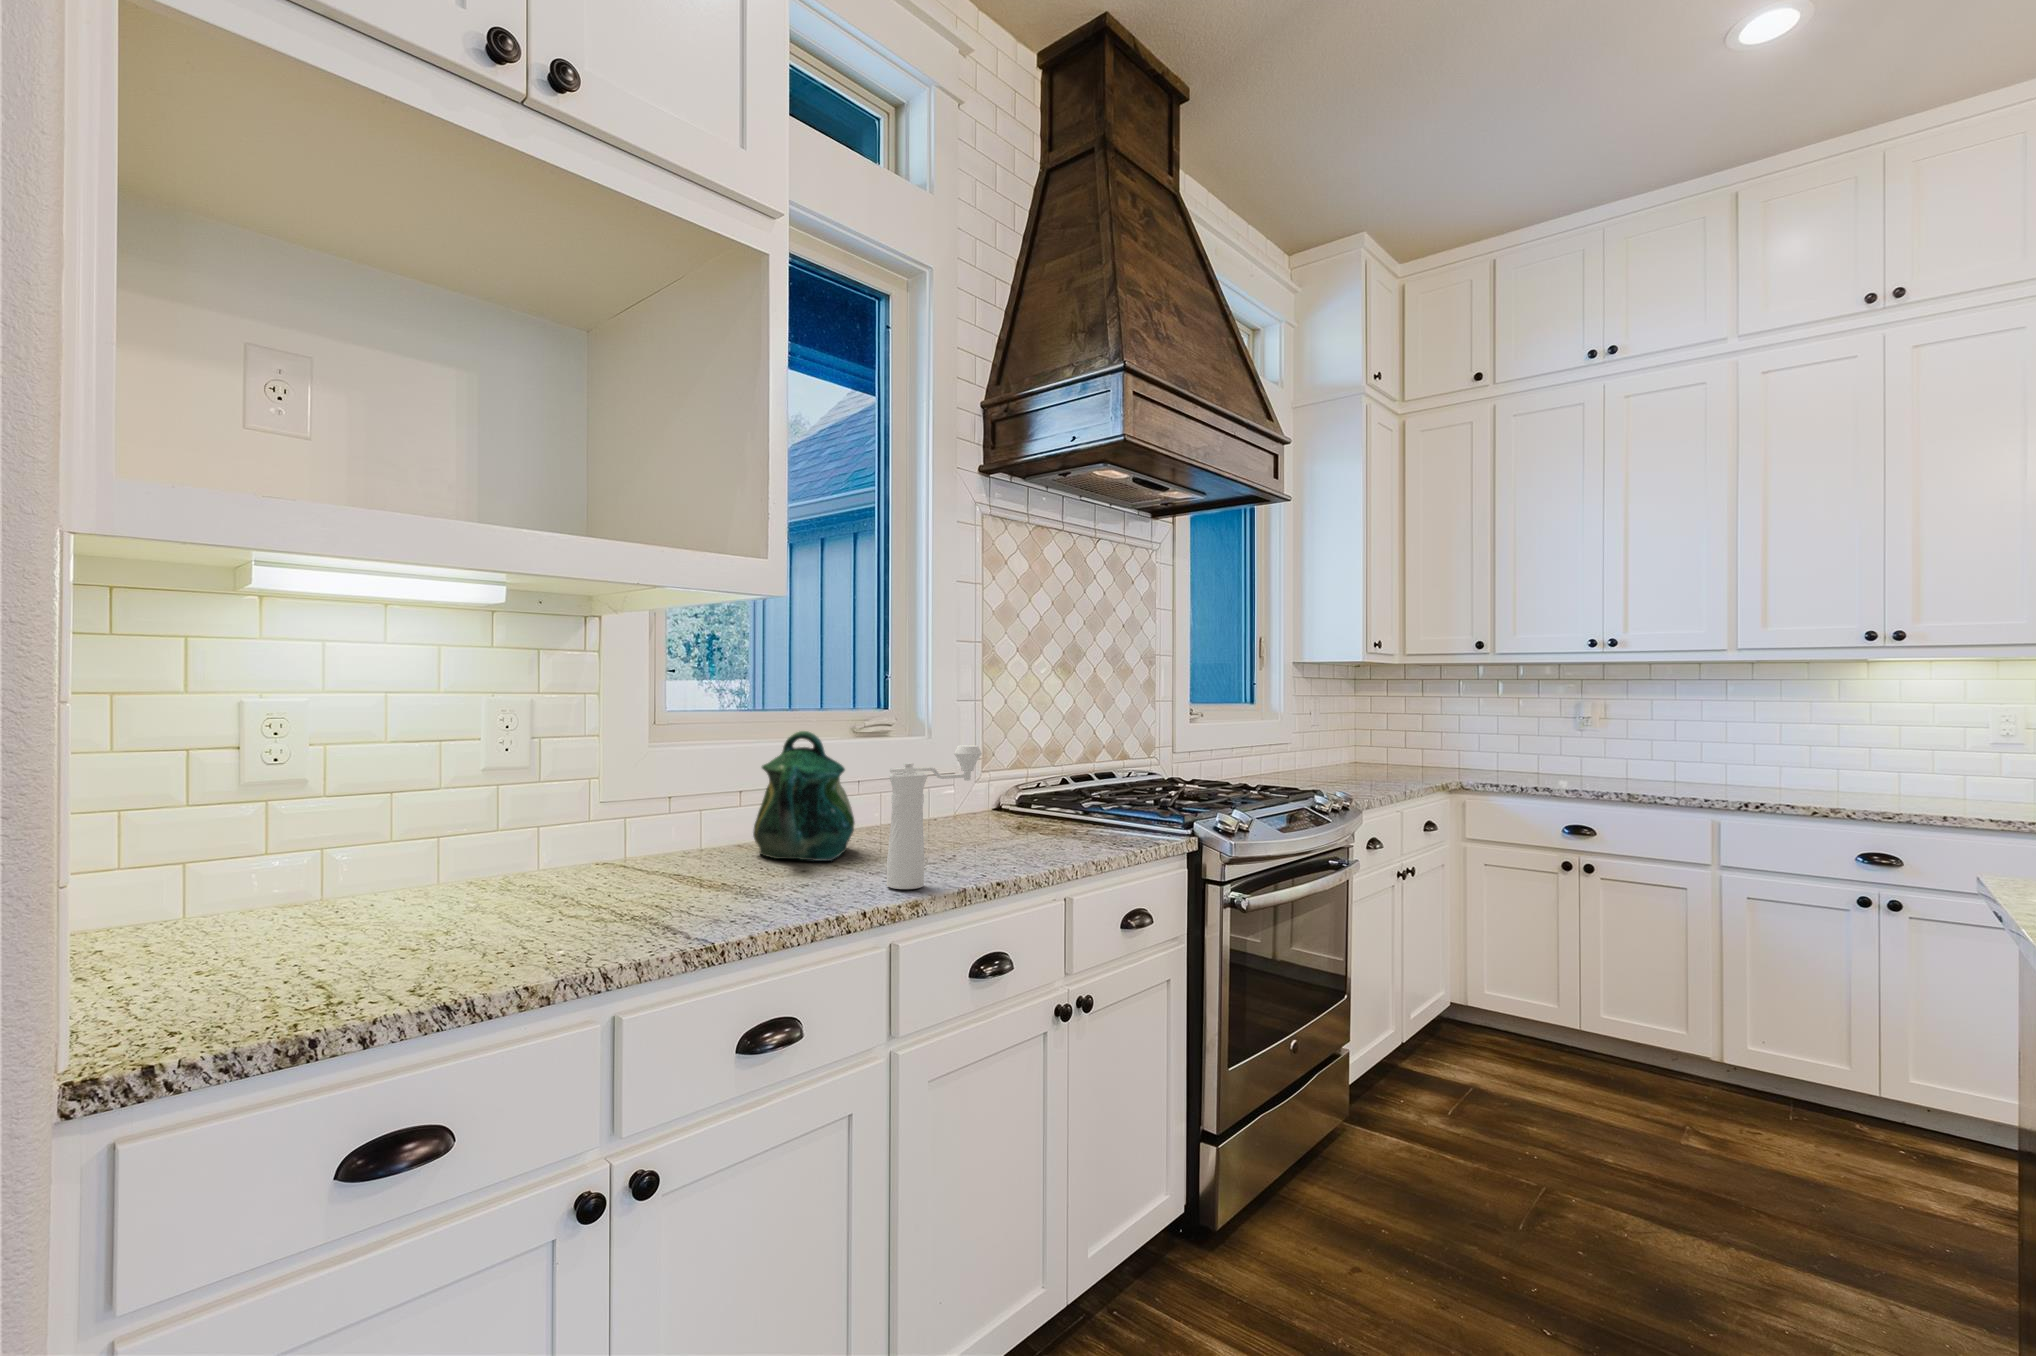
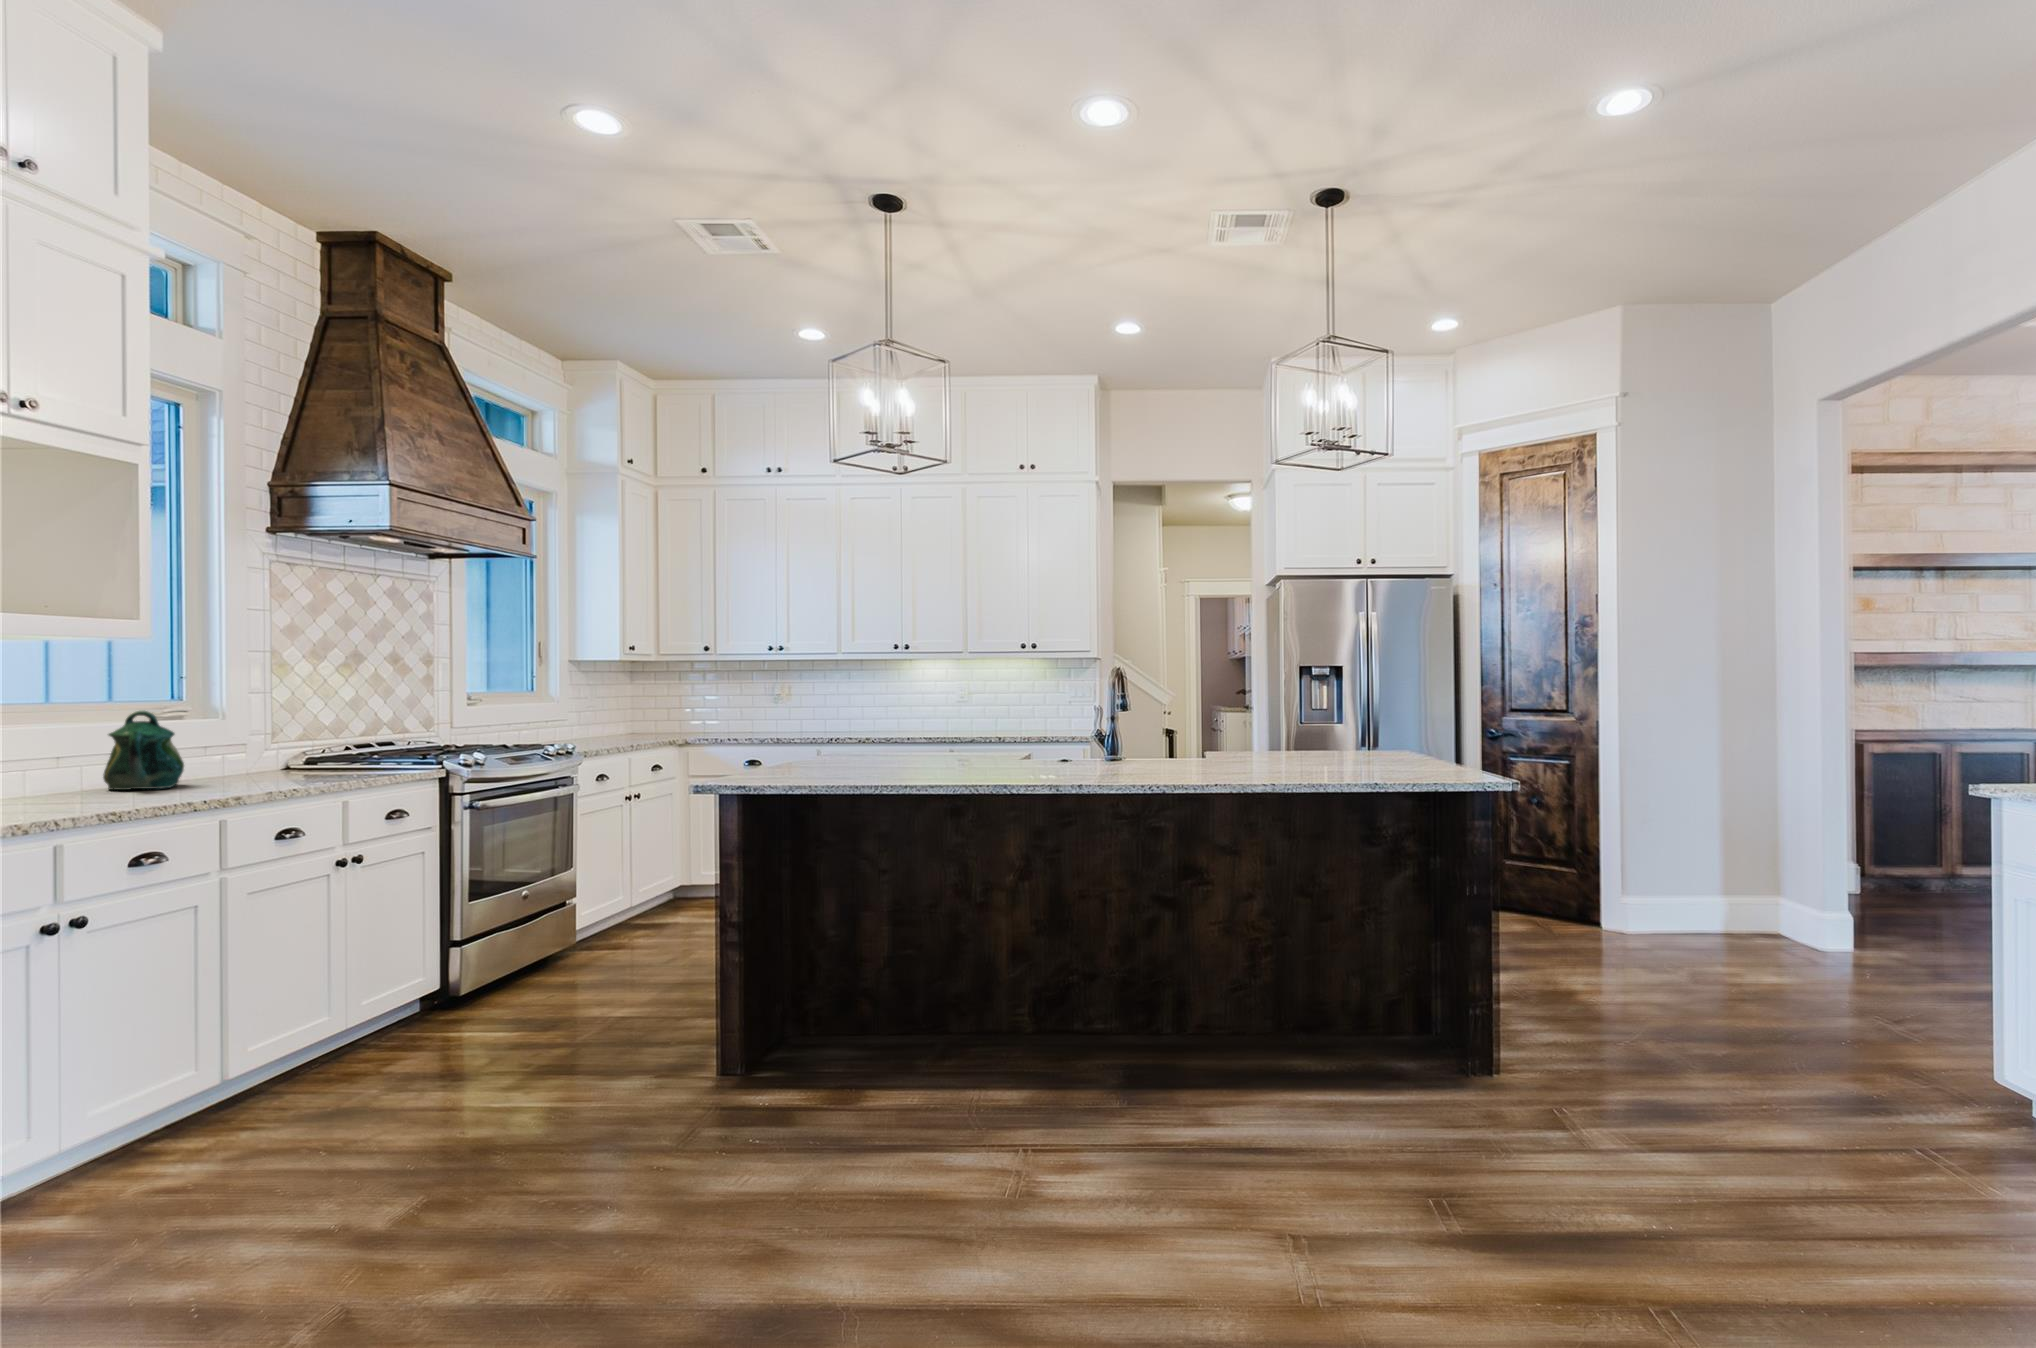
pepper mill: present [887,745,982,889] -> none [215,712,279,793]

